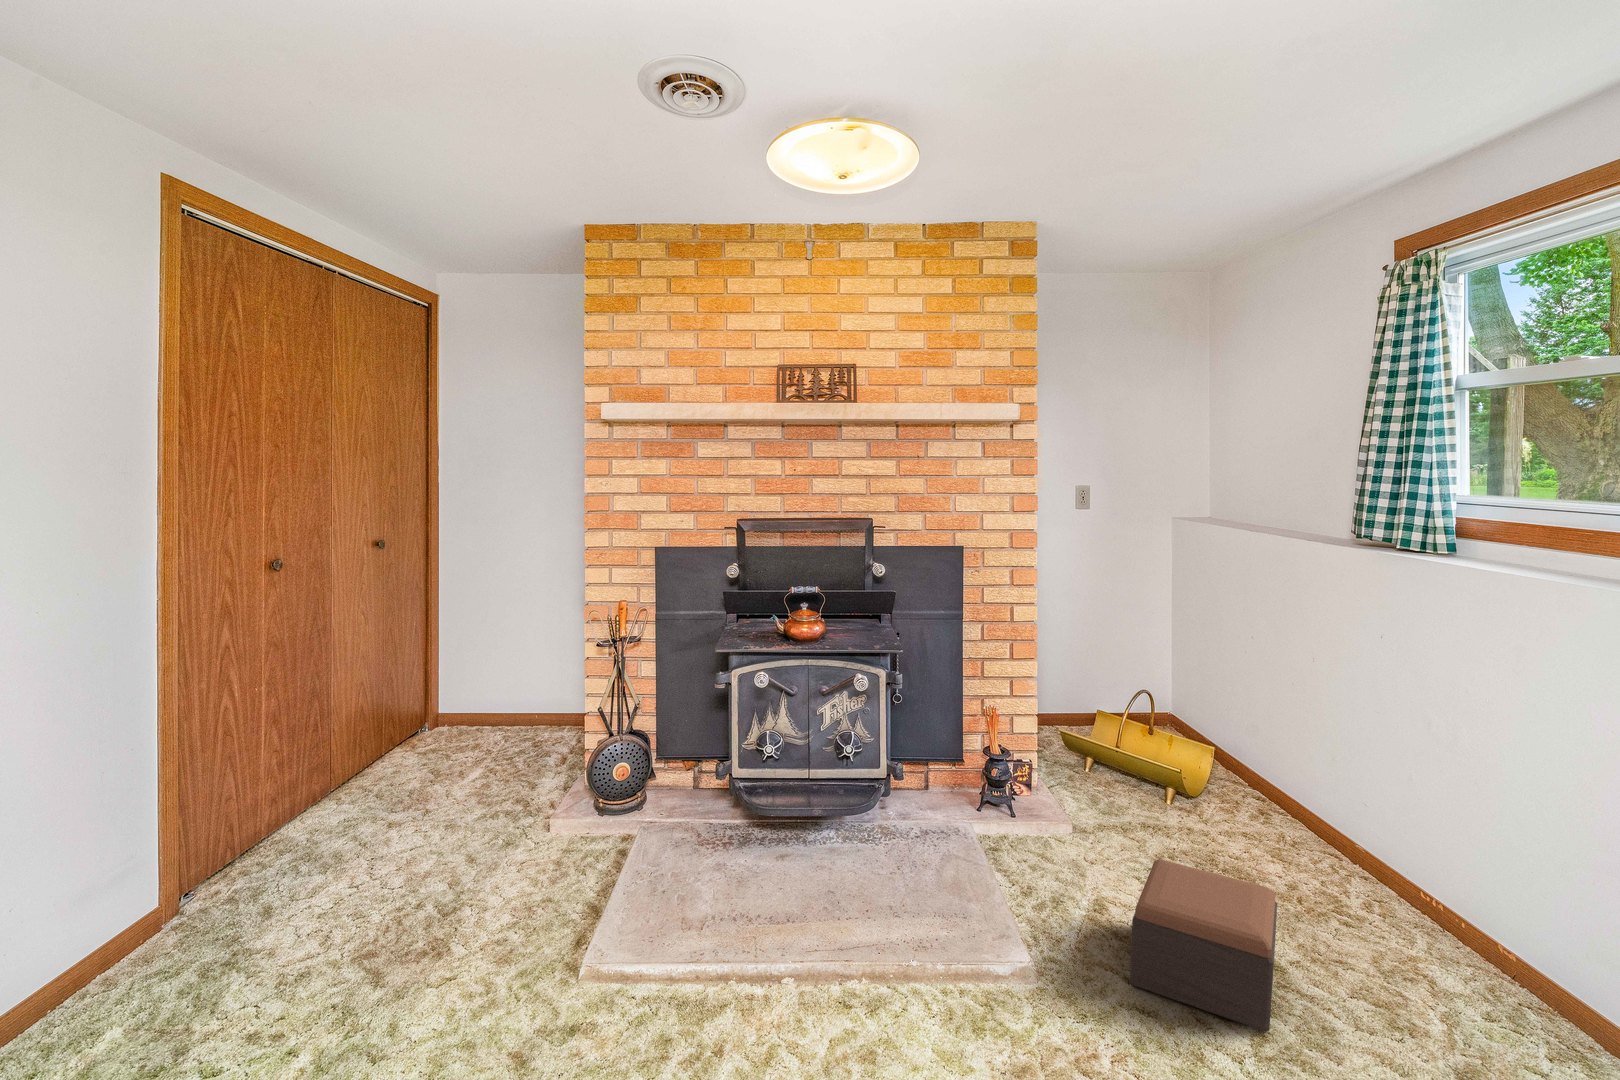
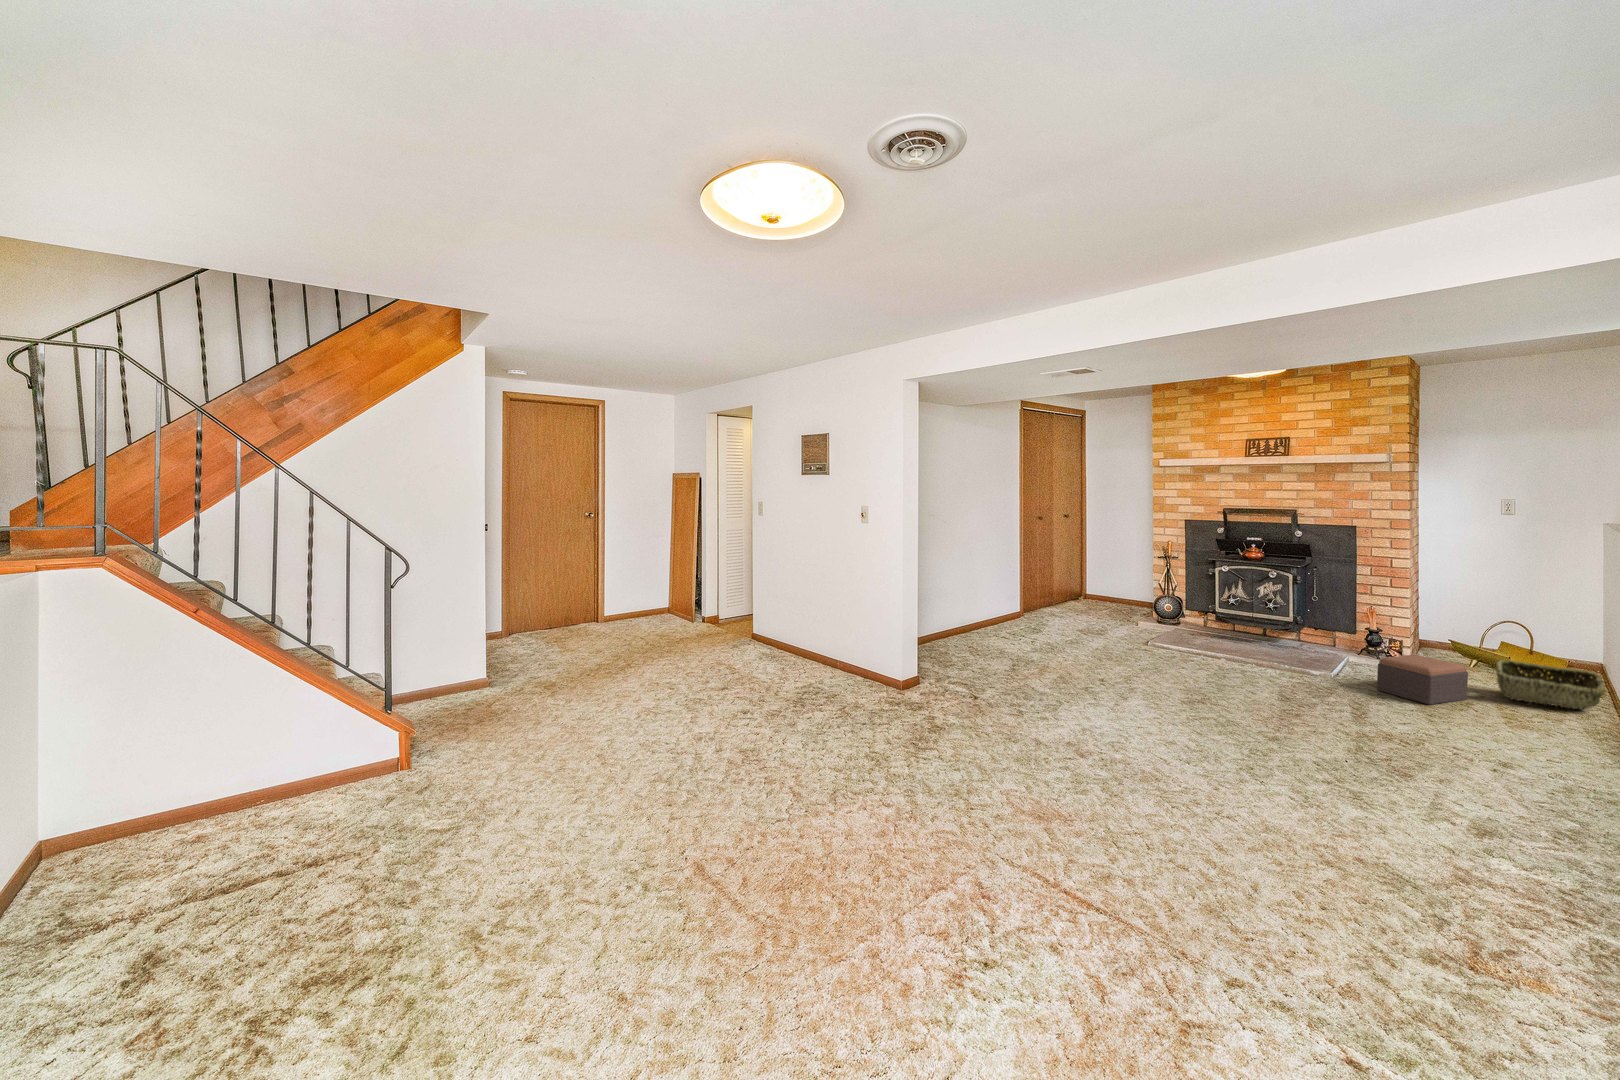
woven basket: none [1265,834,1468,940] -> present [1496,660,1605,709]

